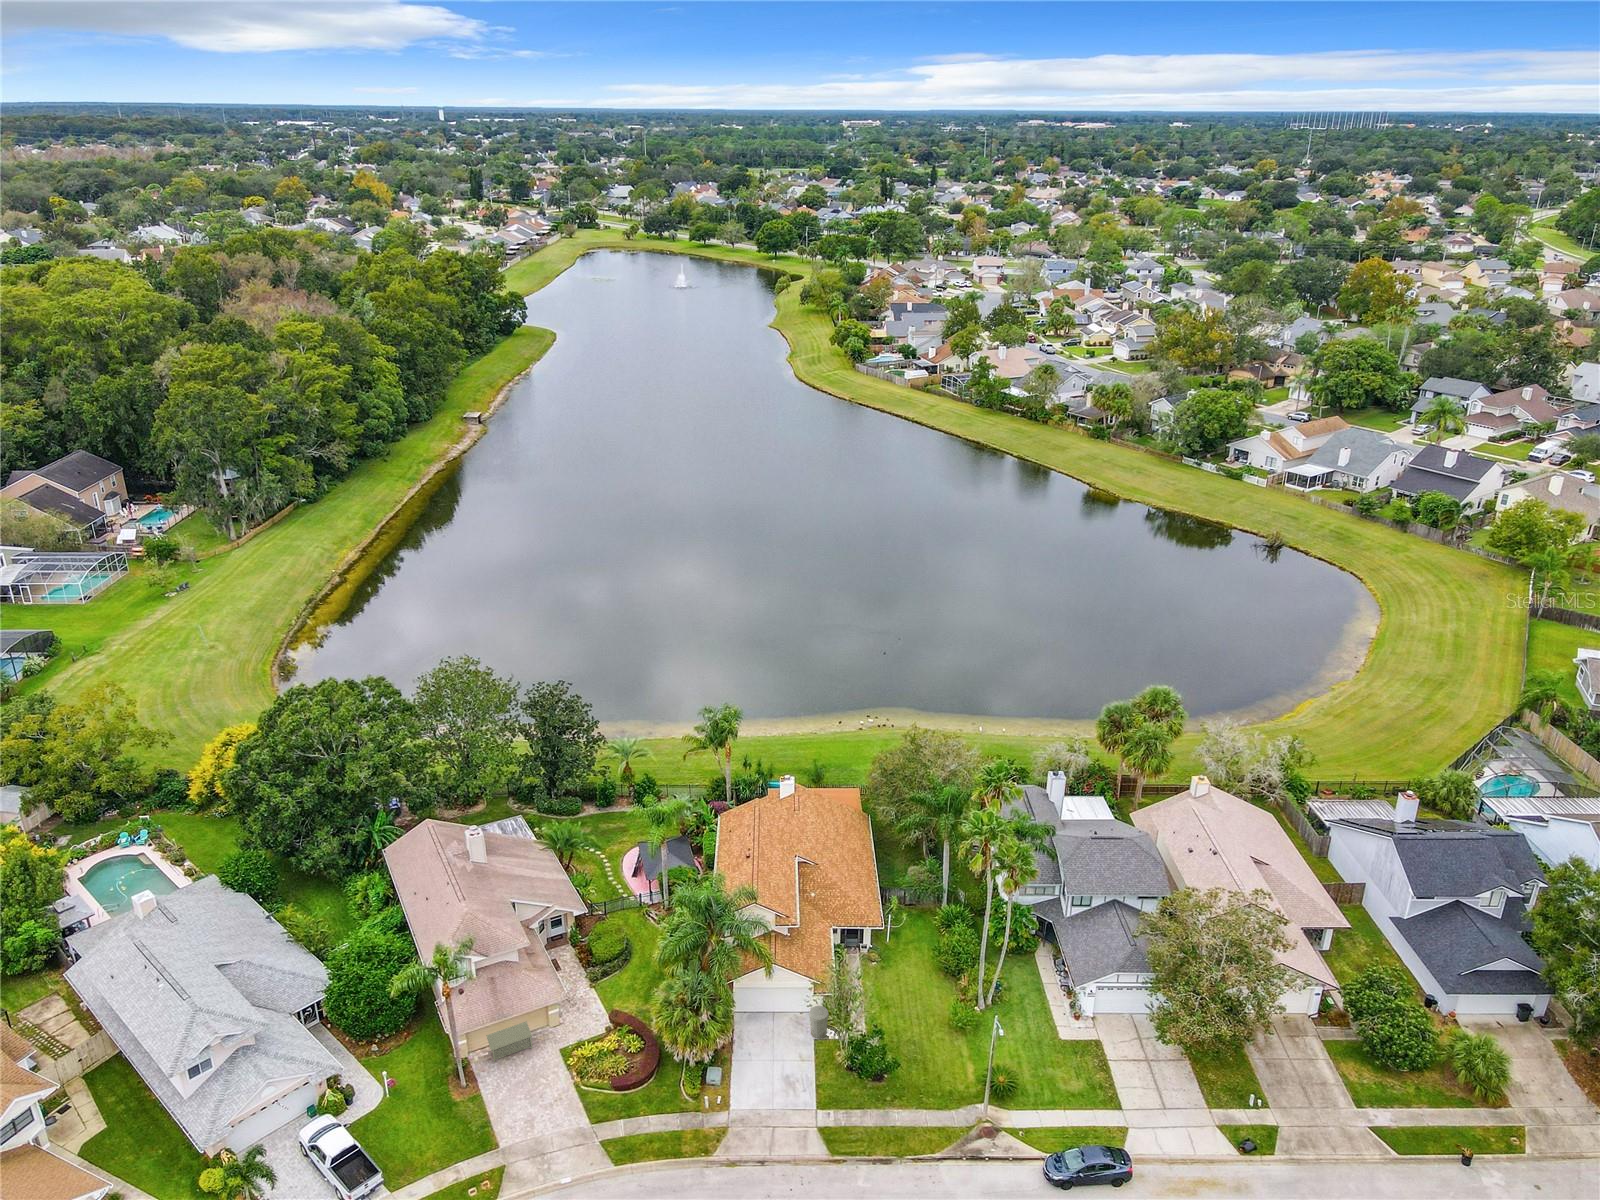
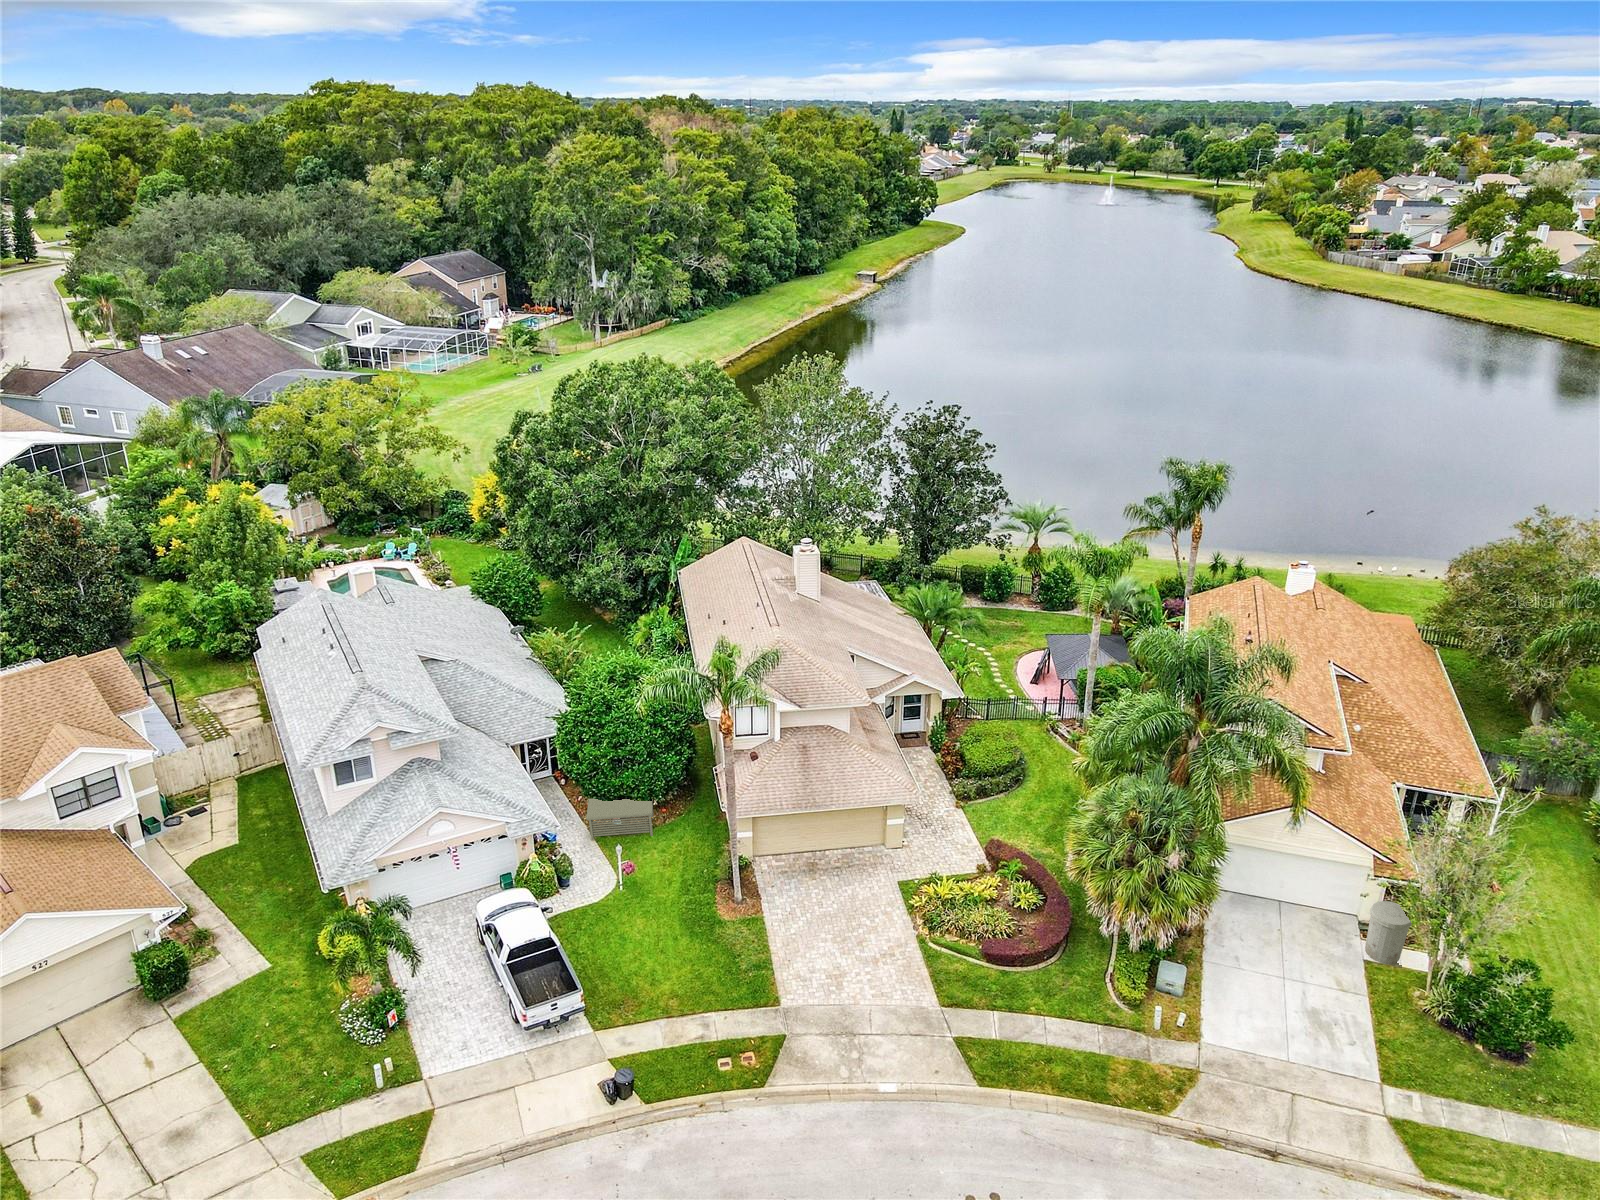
storage bench: present [486,1021,532,1062] -> present [586,798,654,841]

